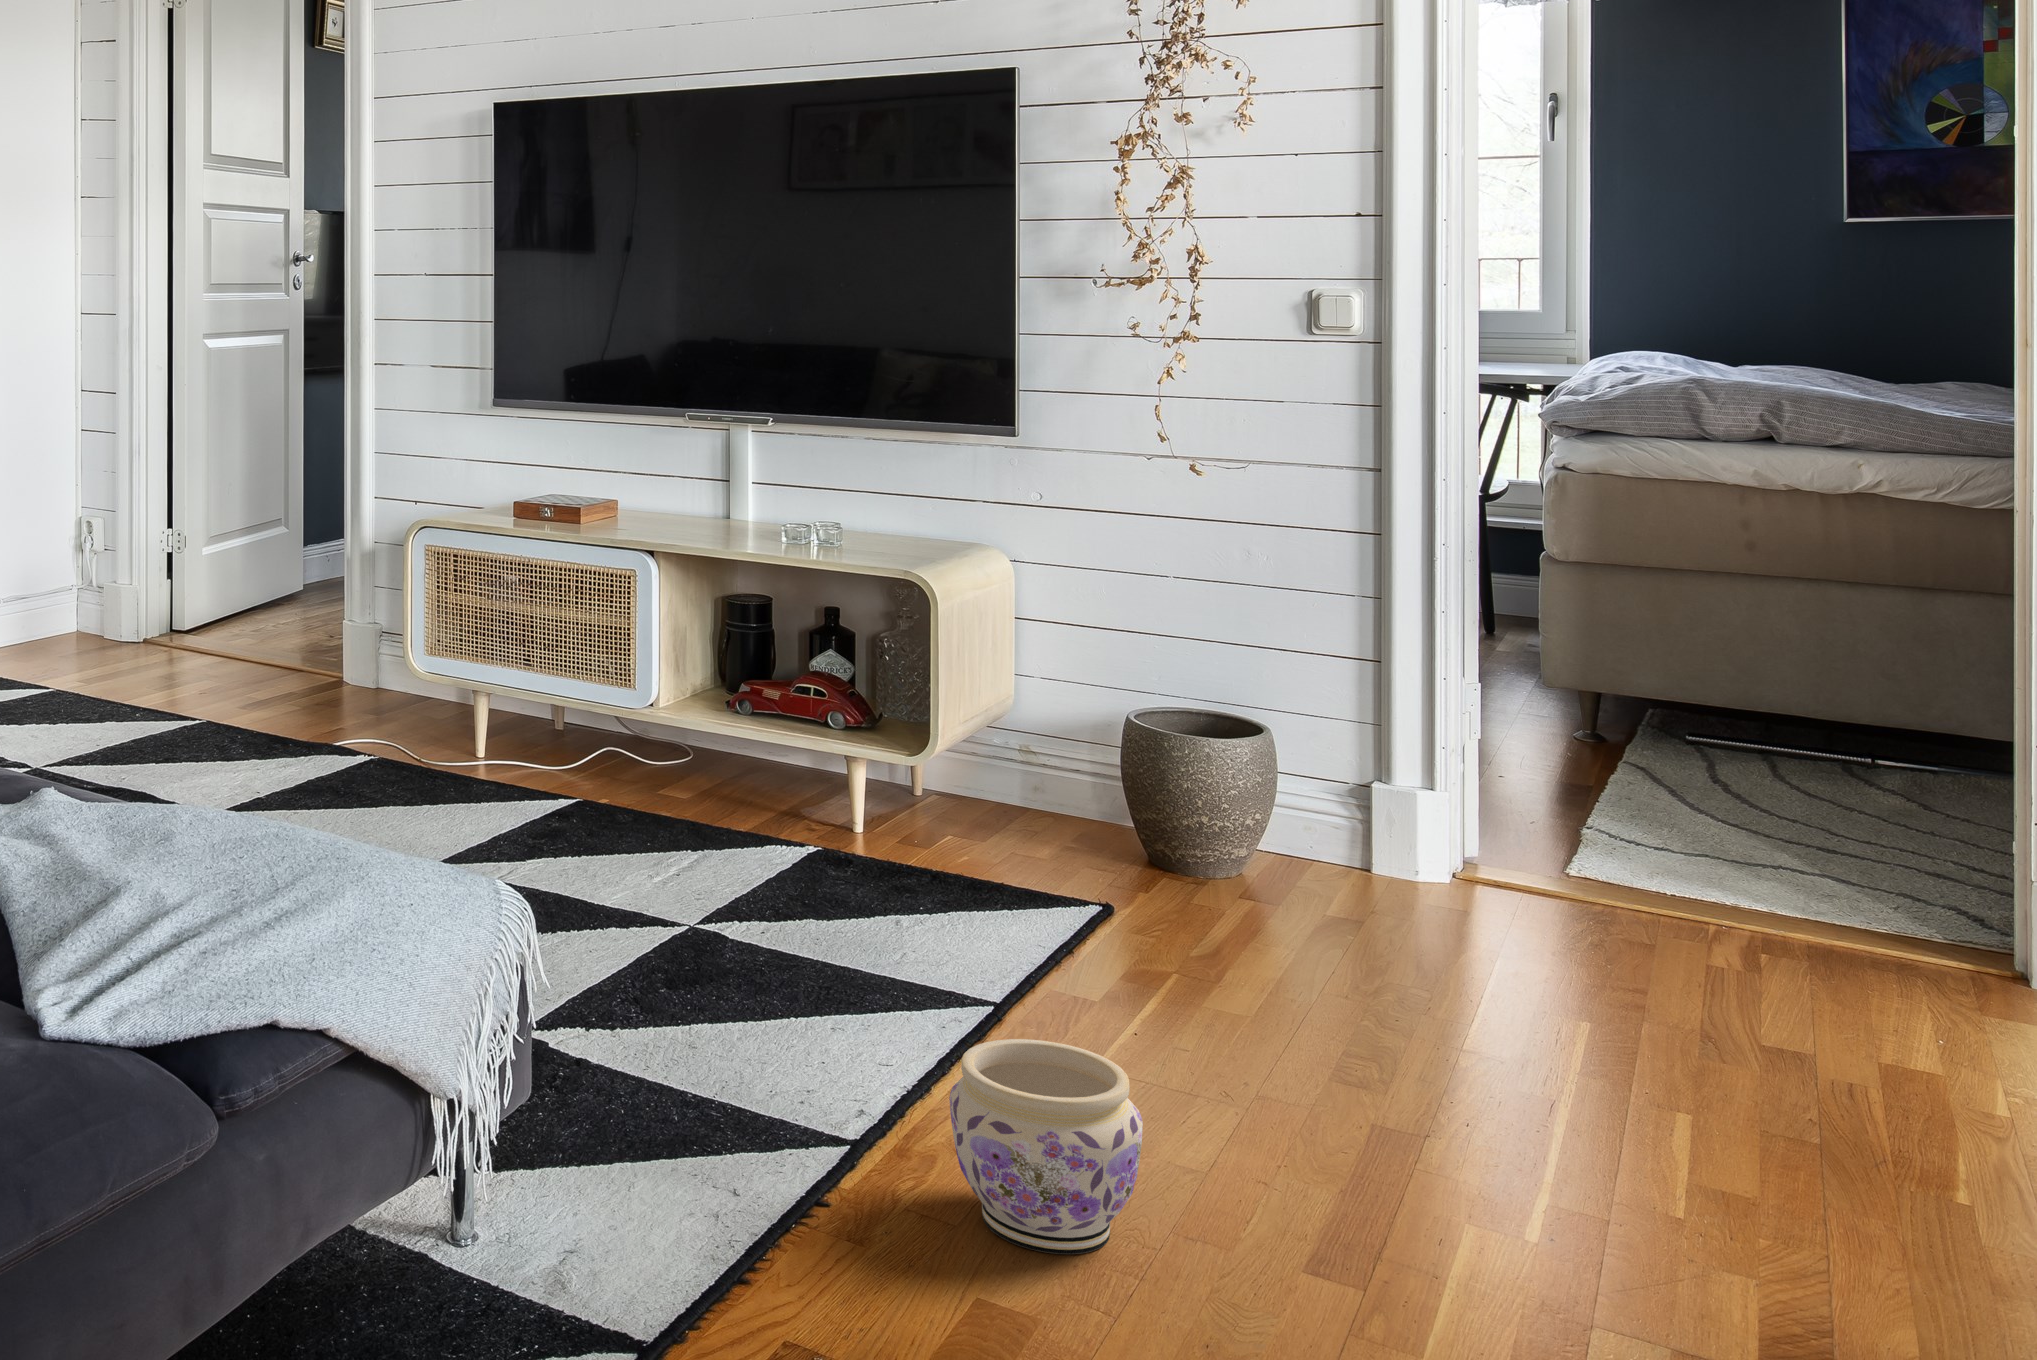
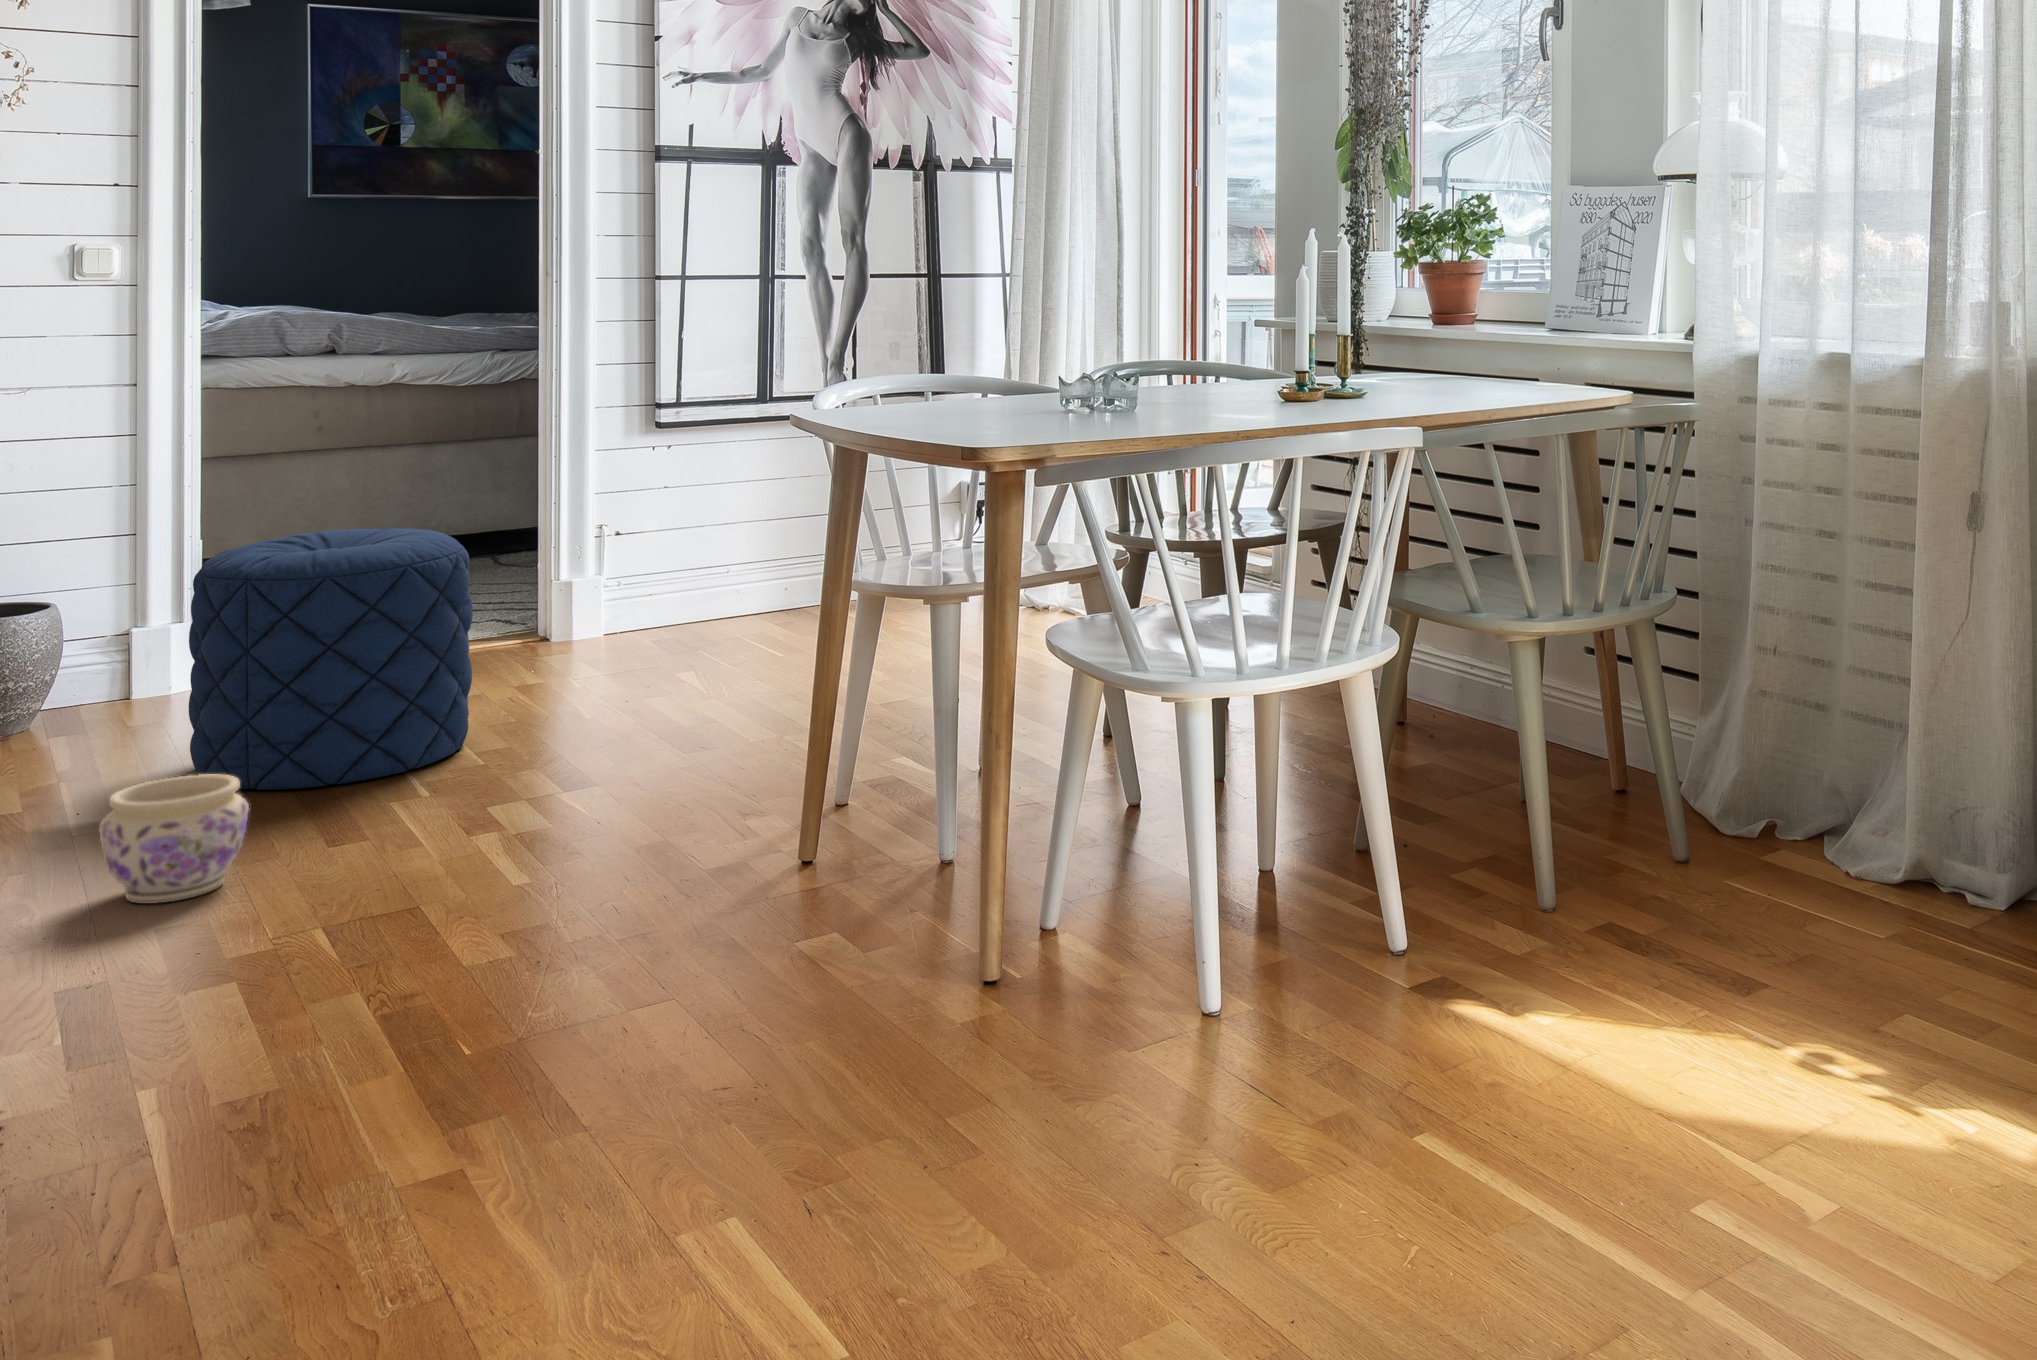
pouf: none [1264,705,1704,1149] -> present [189,528,473,790]

